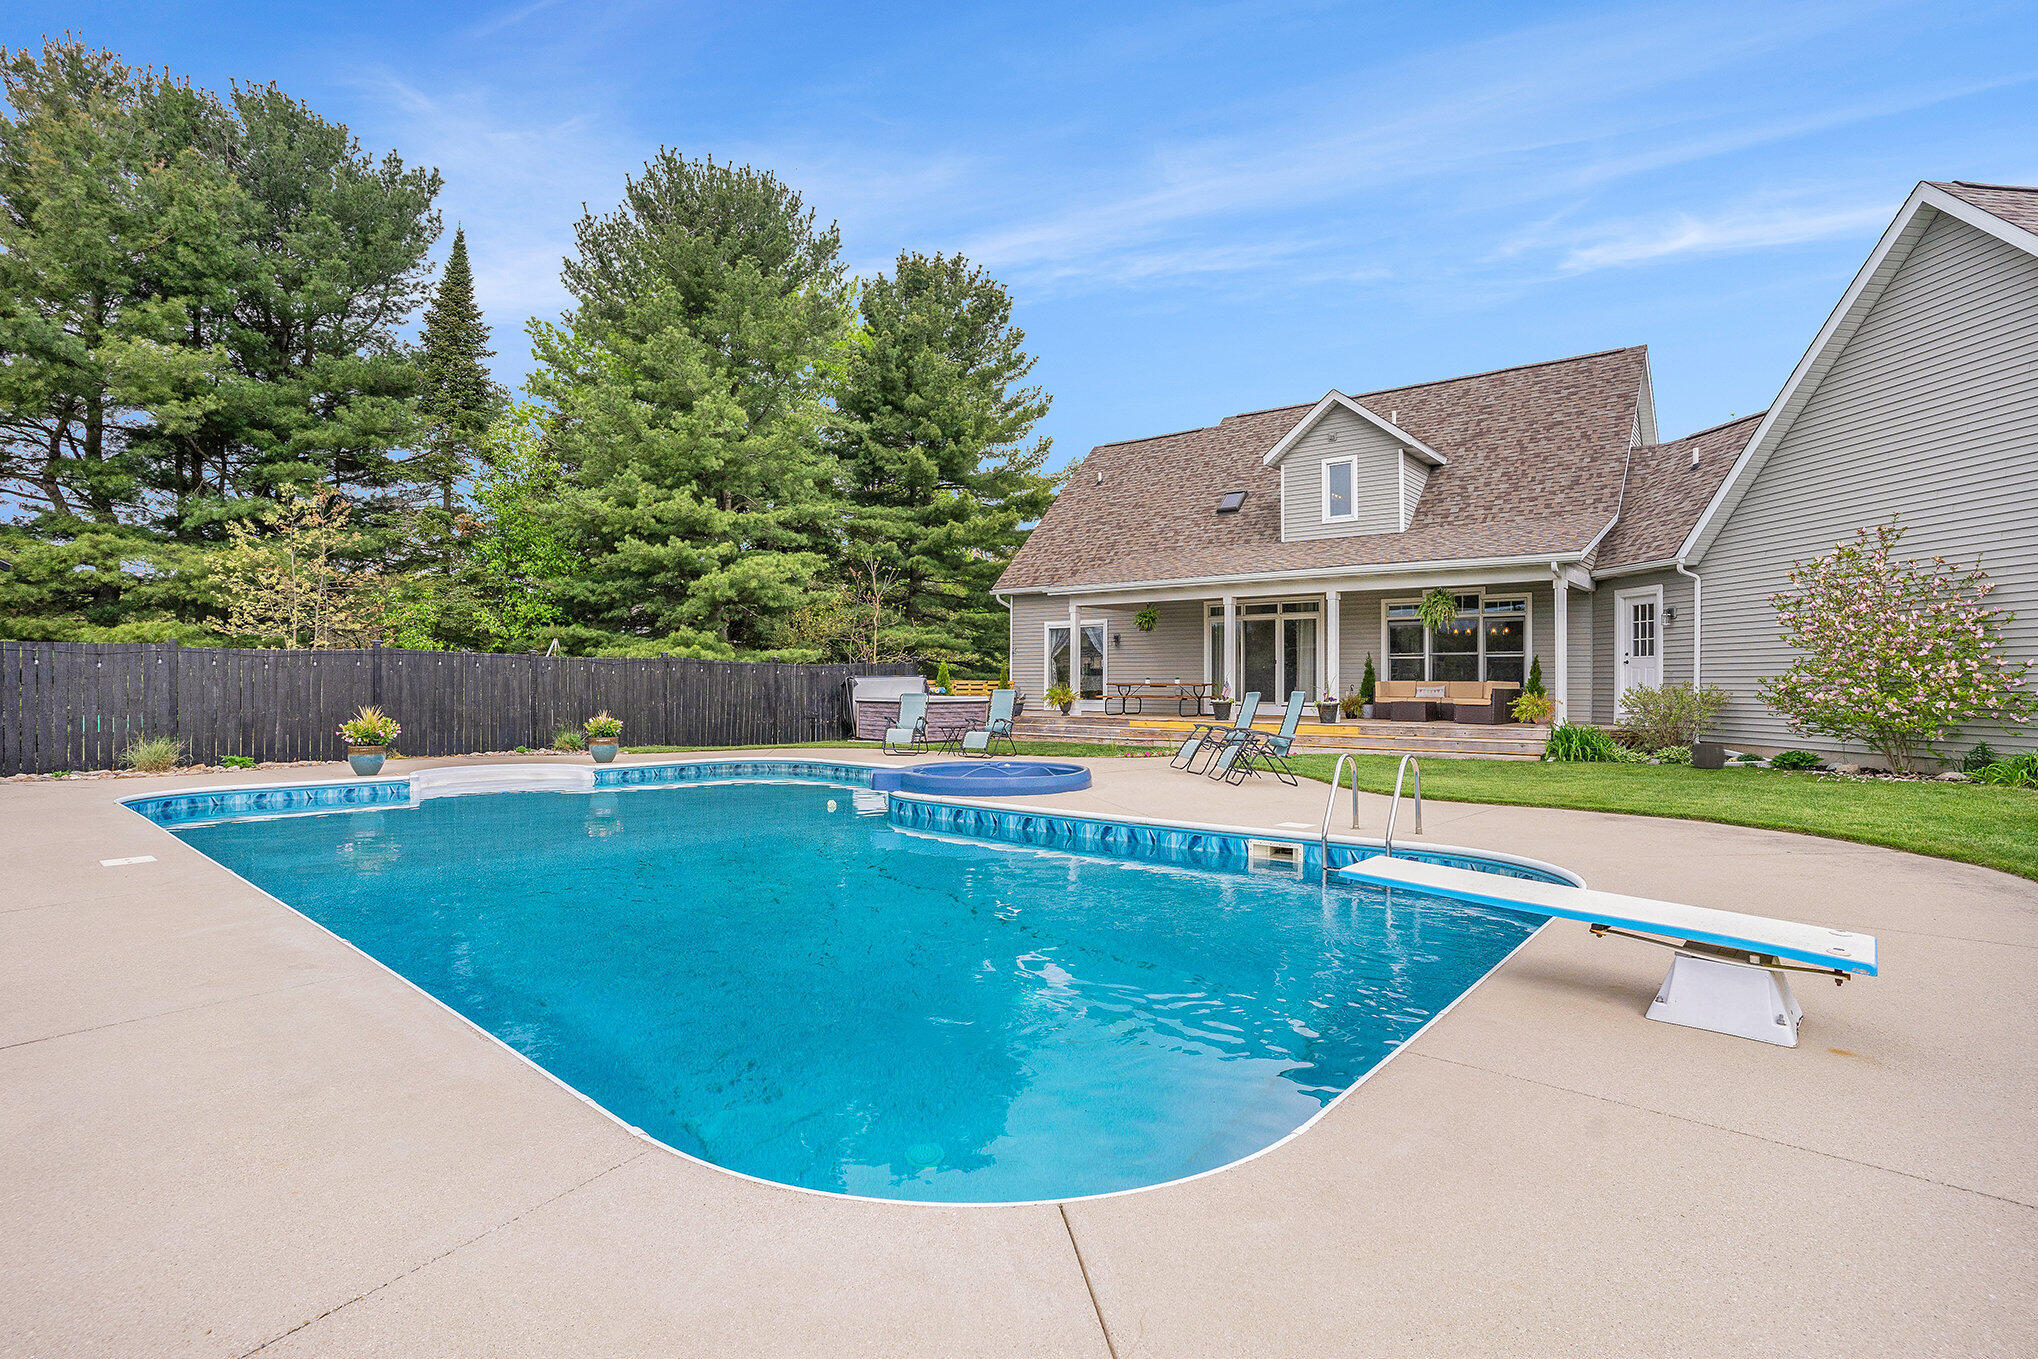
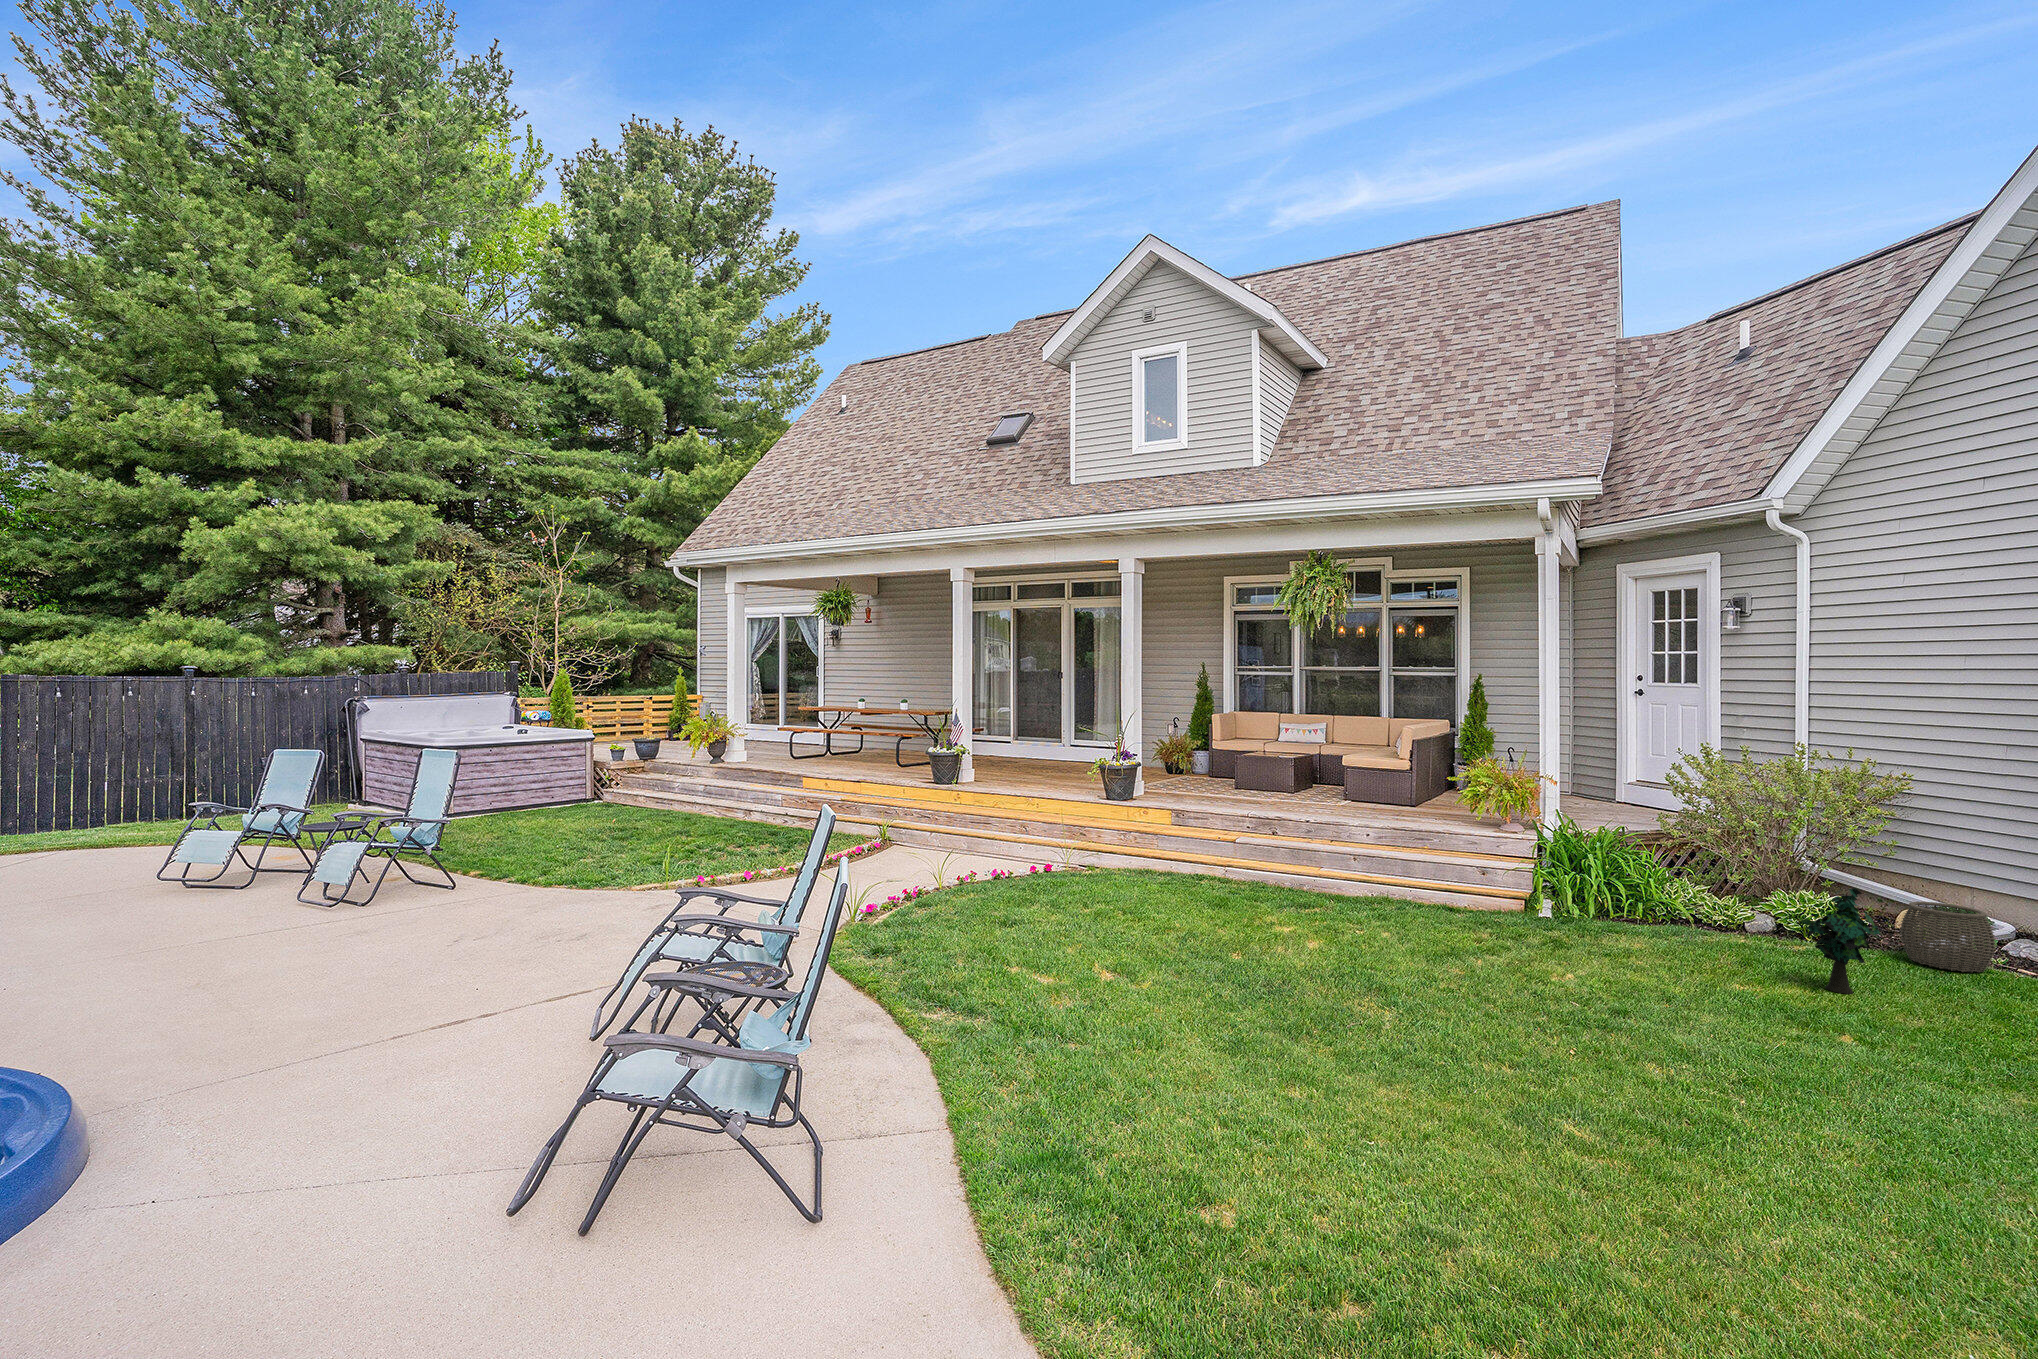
decorative plant: none [1635,731,1664,772] -> present [1801,889,1880,994]

